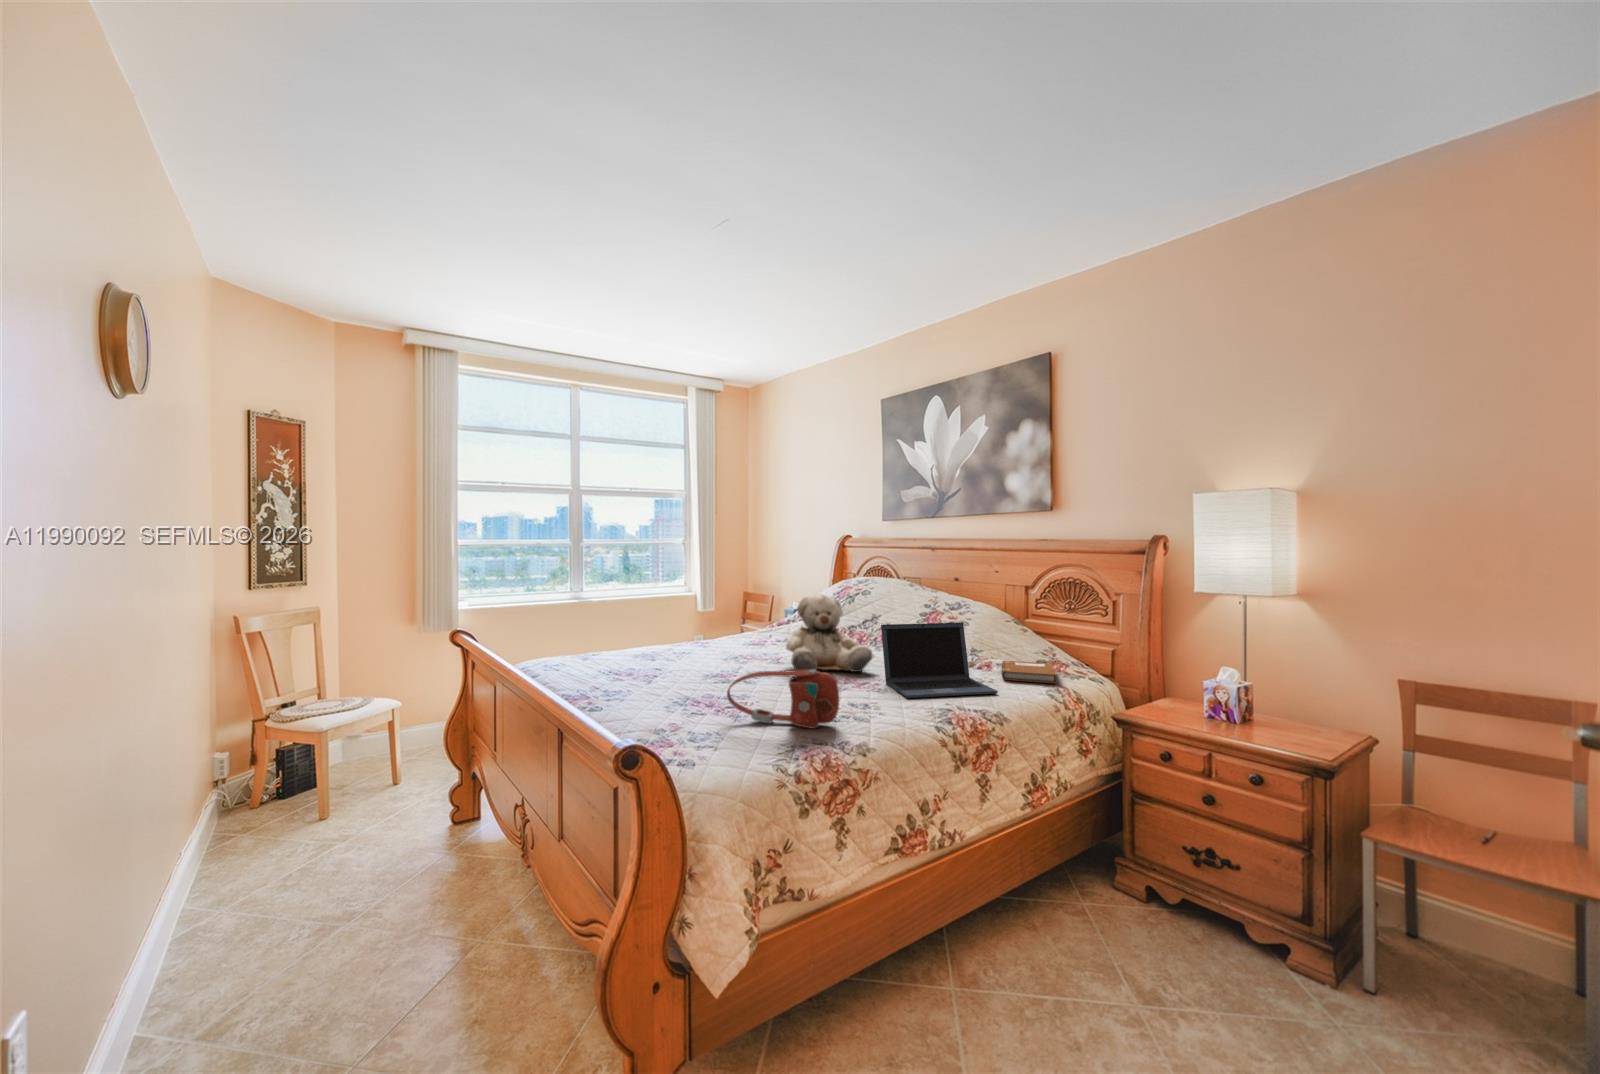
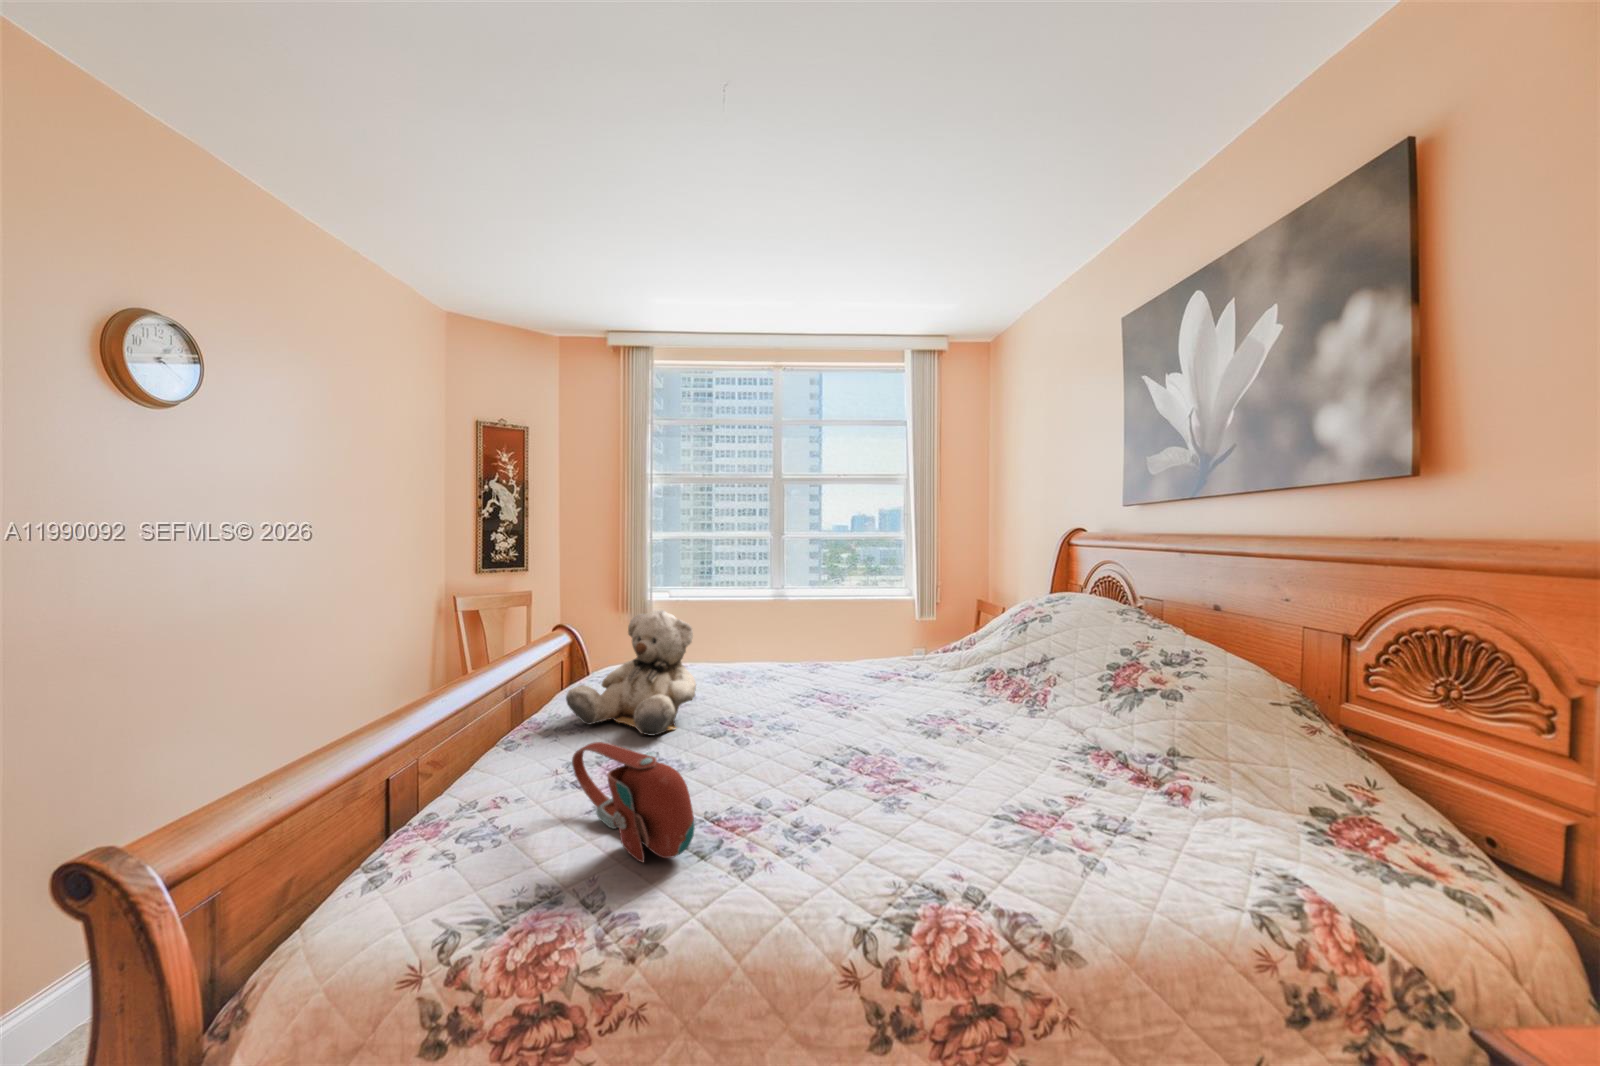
teddy bear: present [786,594,873,672] -> present [566,610,696,735]
laptop: present [881,623,998,698] -> none [905,683,1112,874]
notebook: present [1002,661,1056,683] -> none [1179,788,1348,884]

